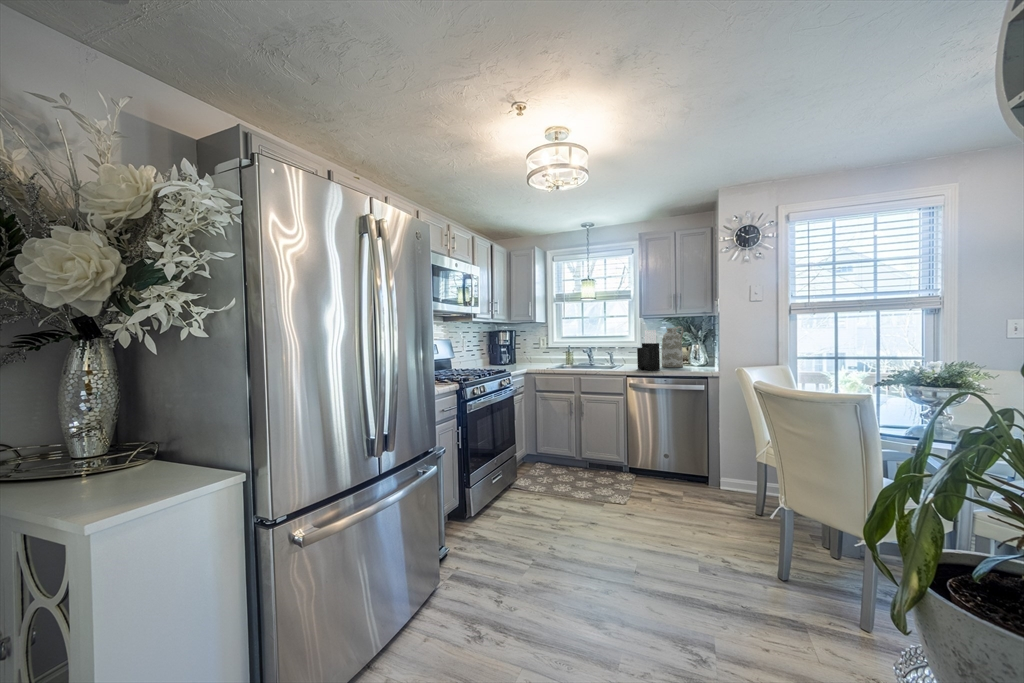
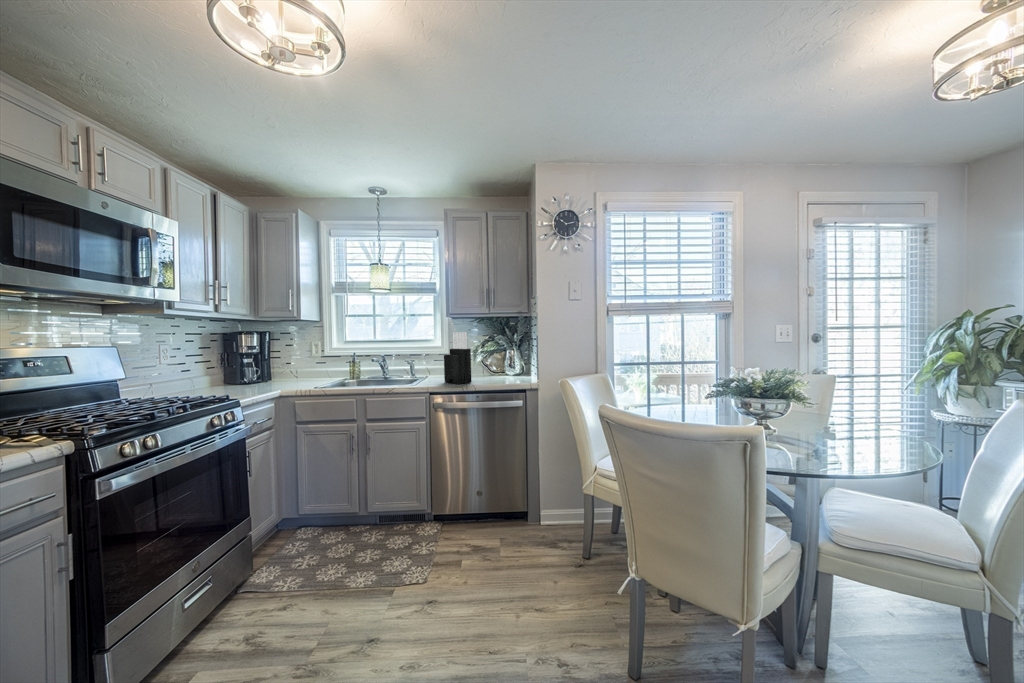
vase: present [662,326,684,367] -> none [474,328,498,378]

